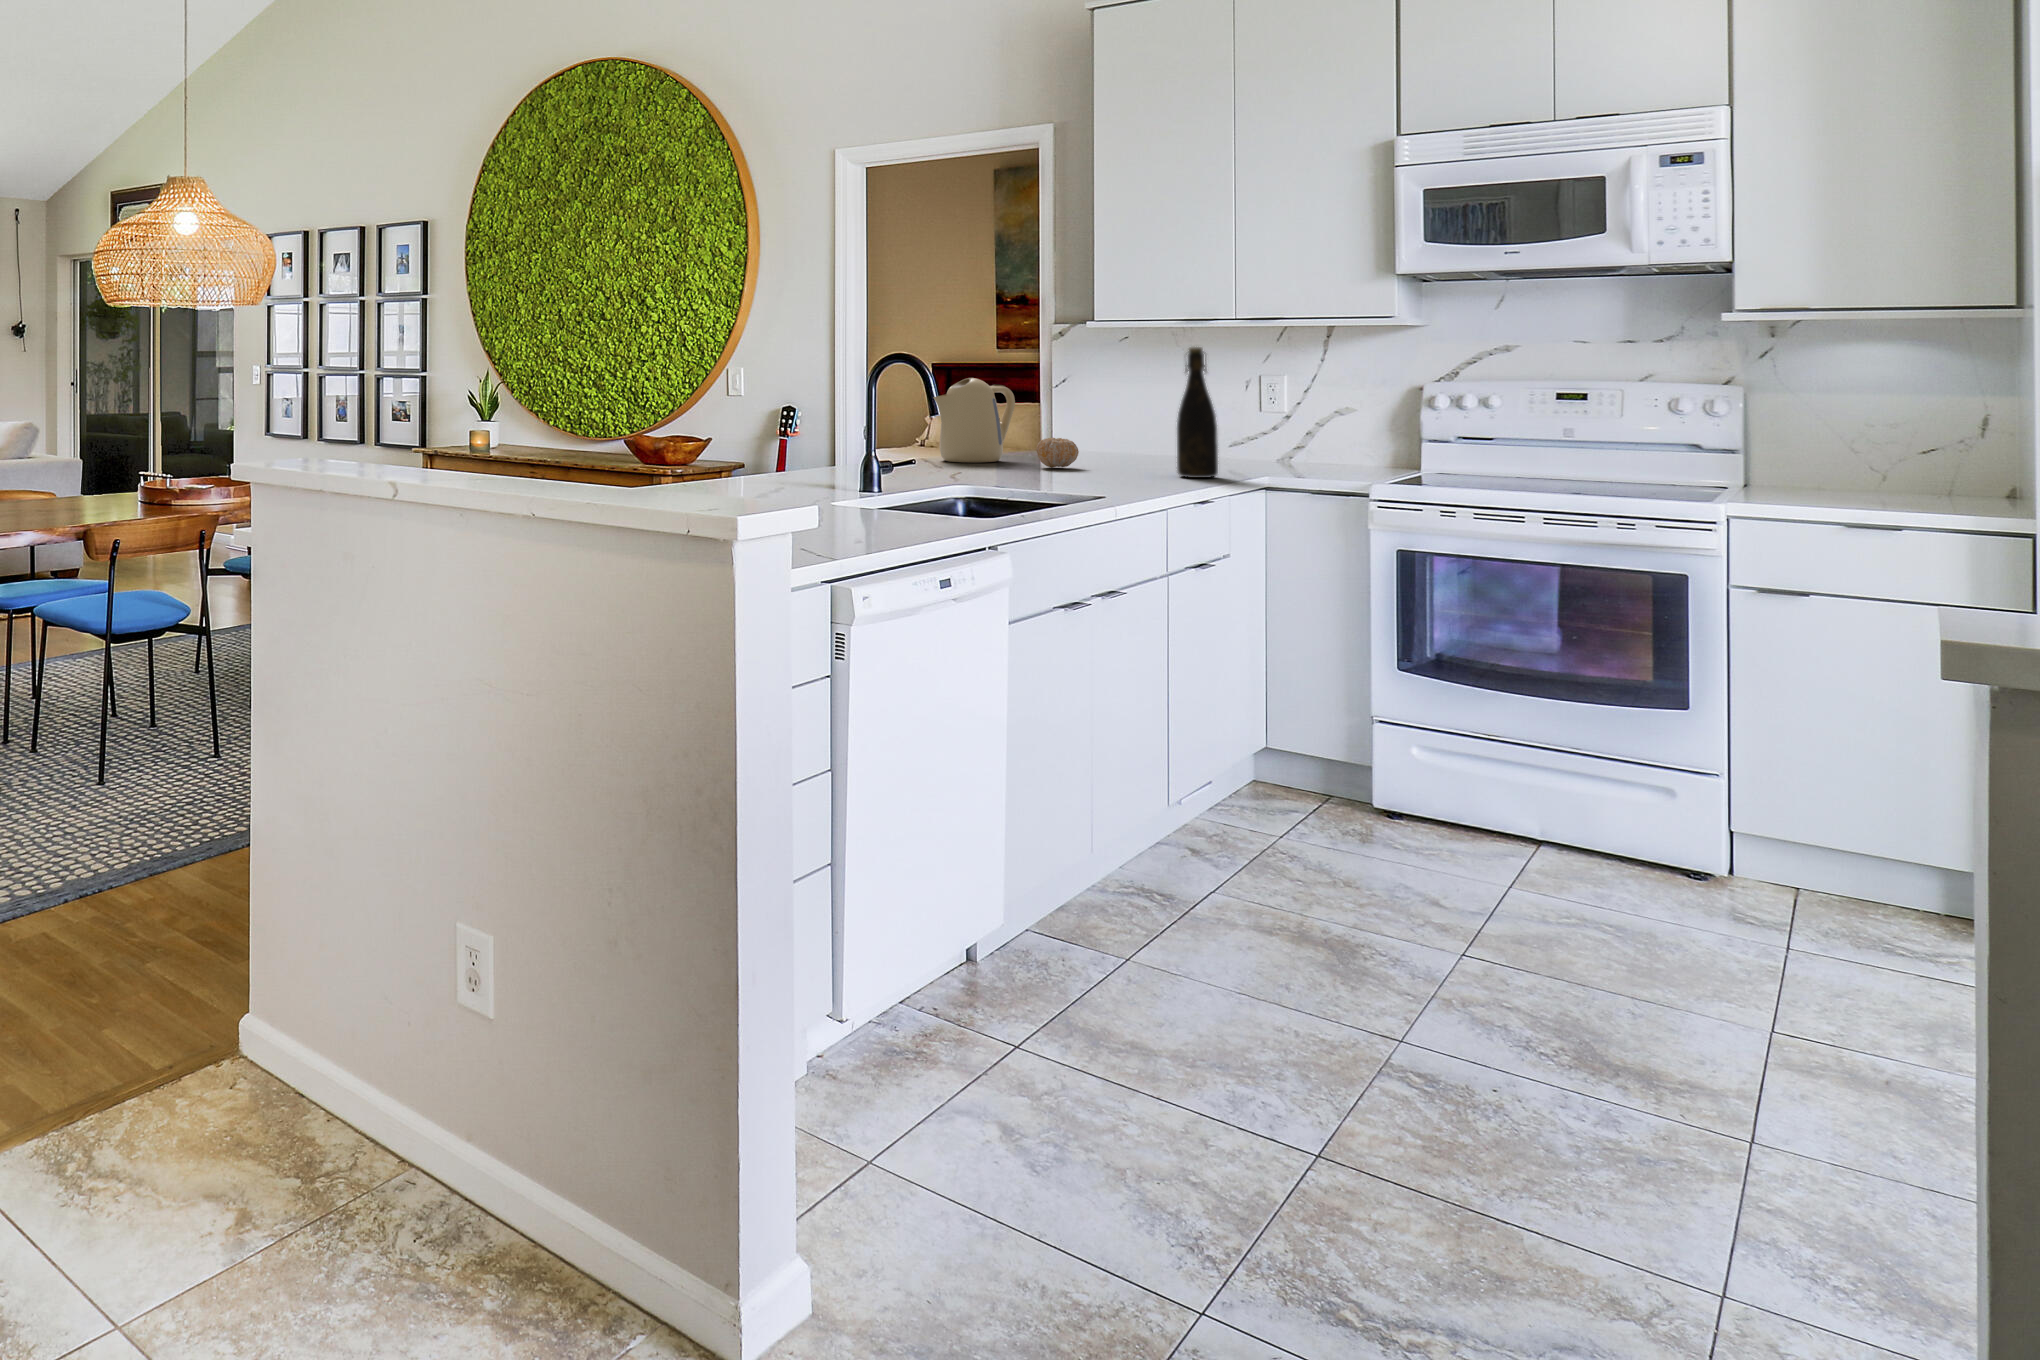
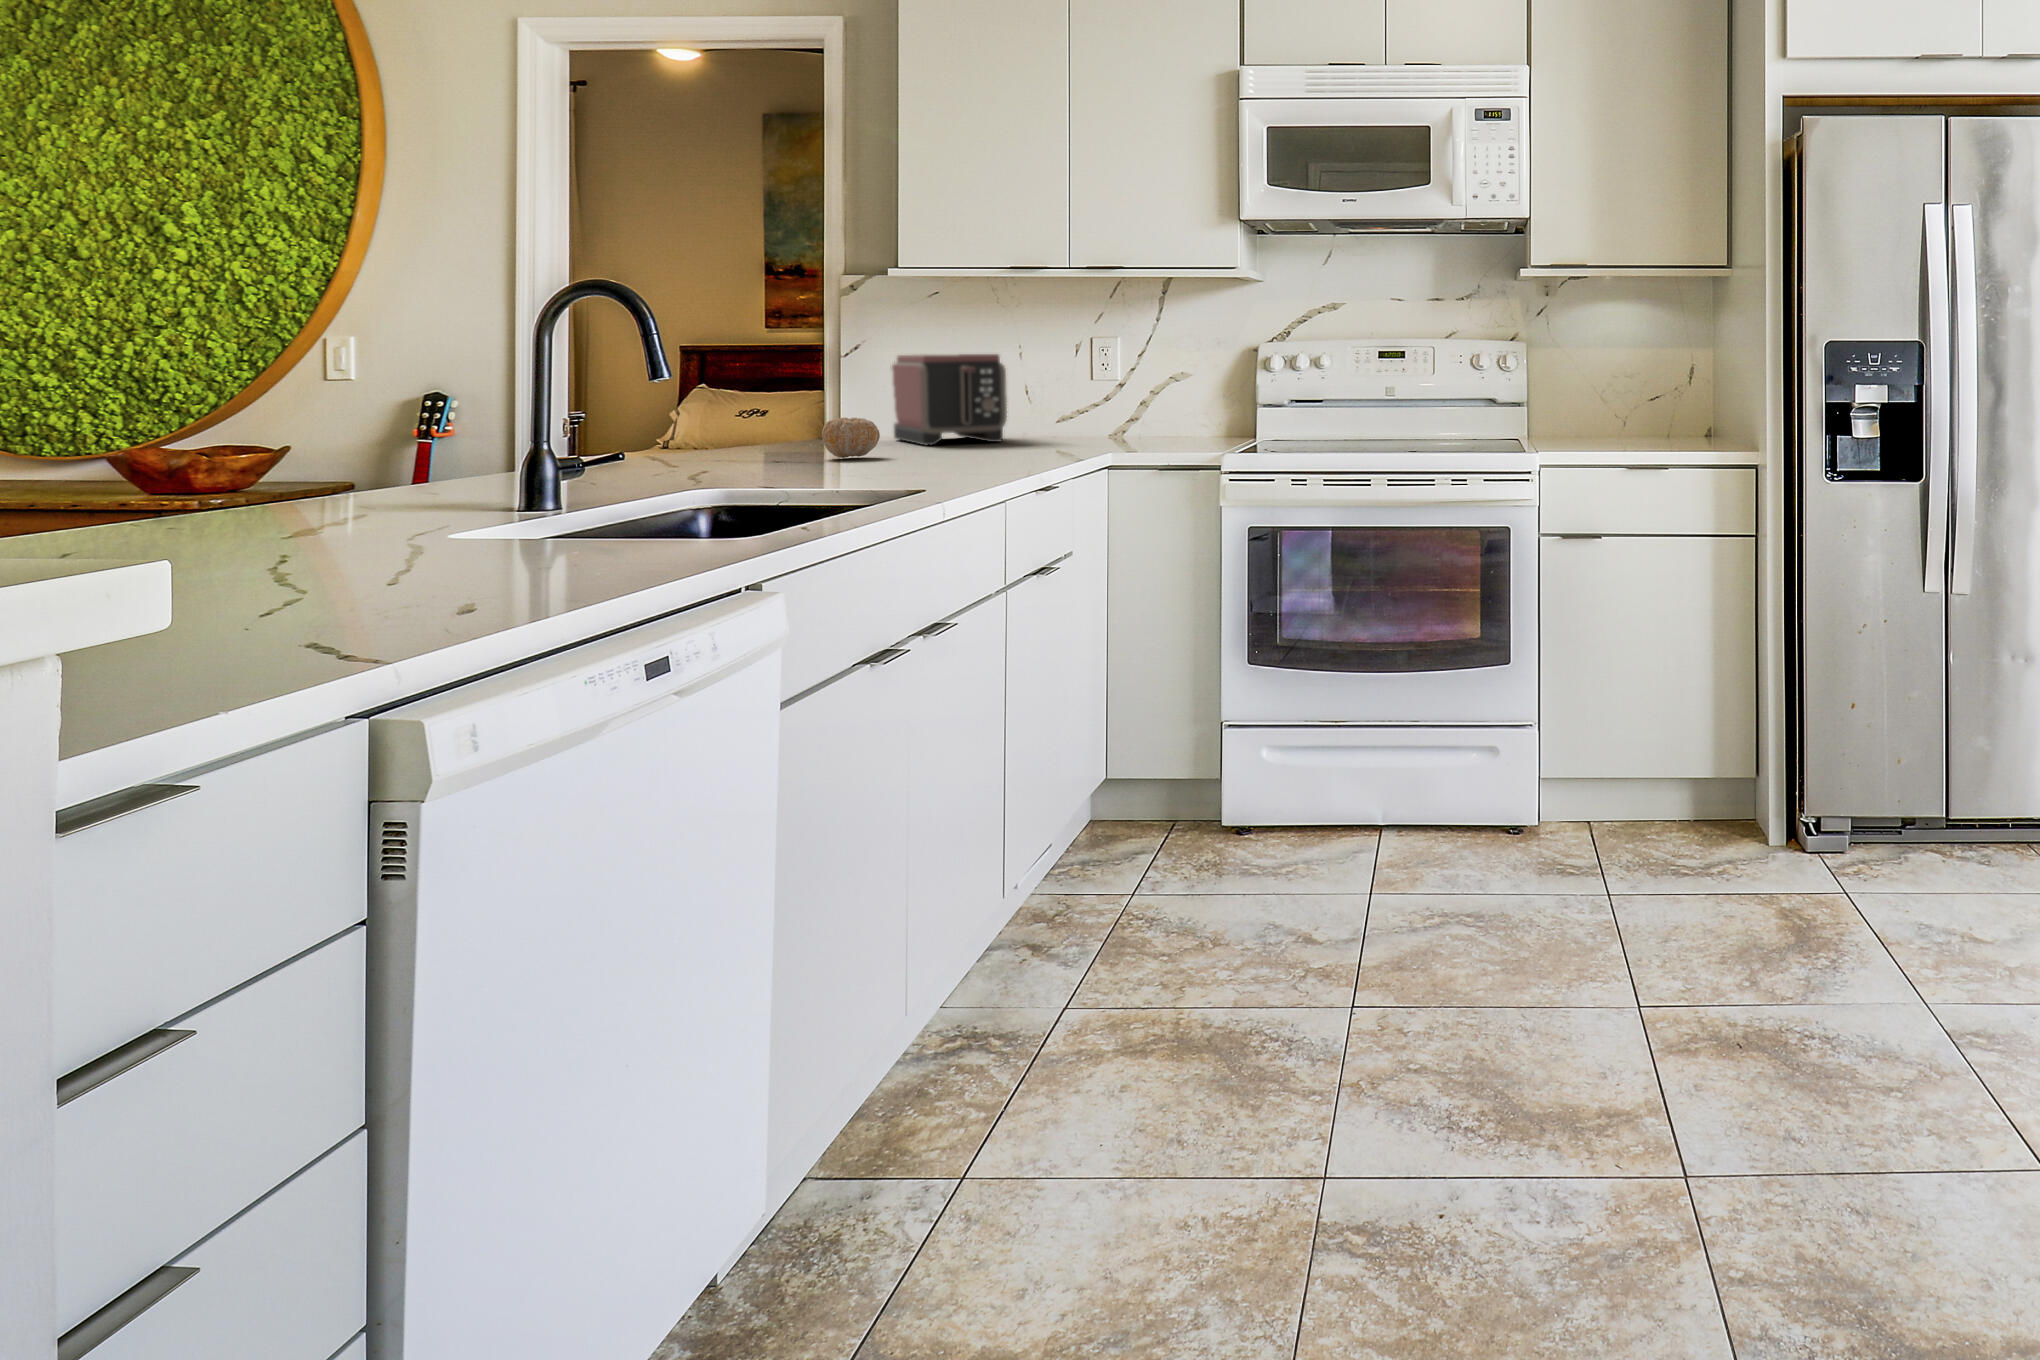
bottle: present [1177,347,1218,478] -> none [1008,294,1057,460]
kettle: present [933,378,1015,463] -> none [668,340,791,458]
toaster: none [1089,385,1183,460] -> present [892,354,1007,445]

